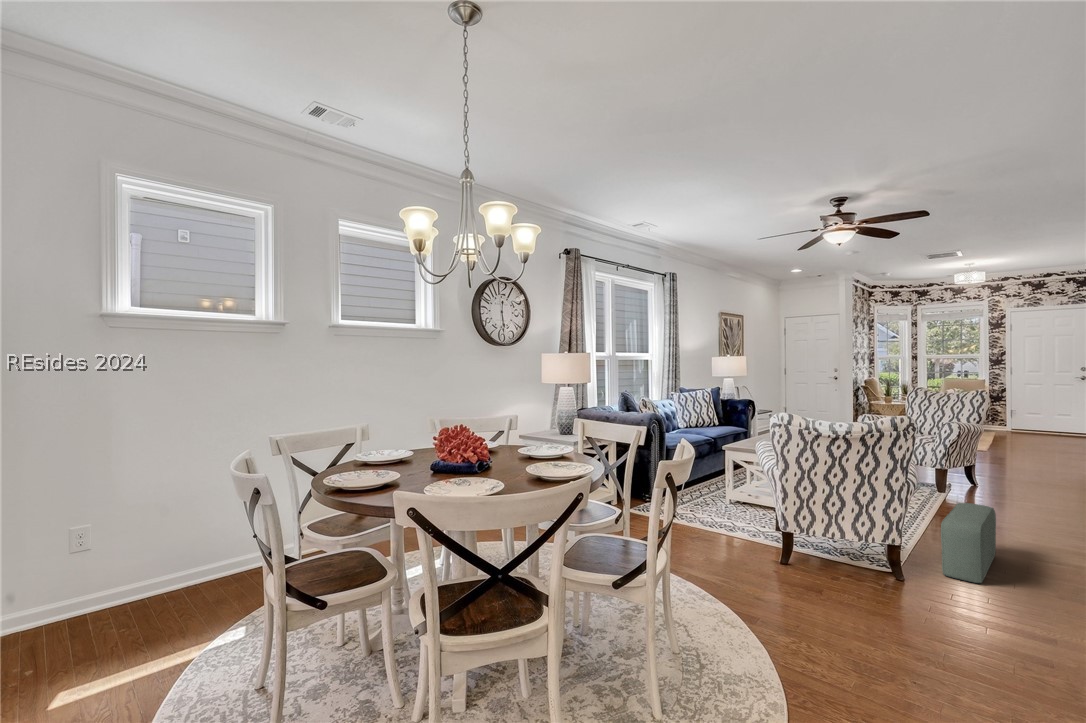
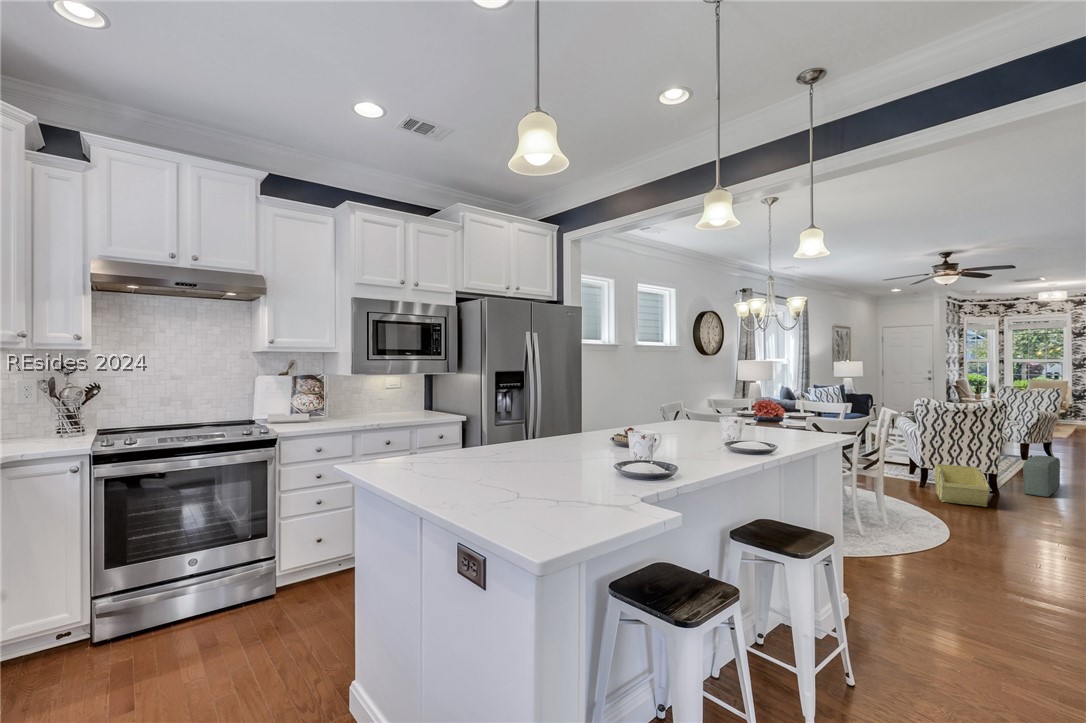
storage bin: none [802,525,884,621] -> present [934,464,990,507]

